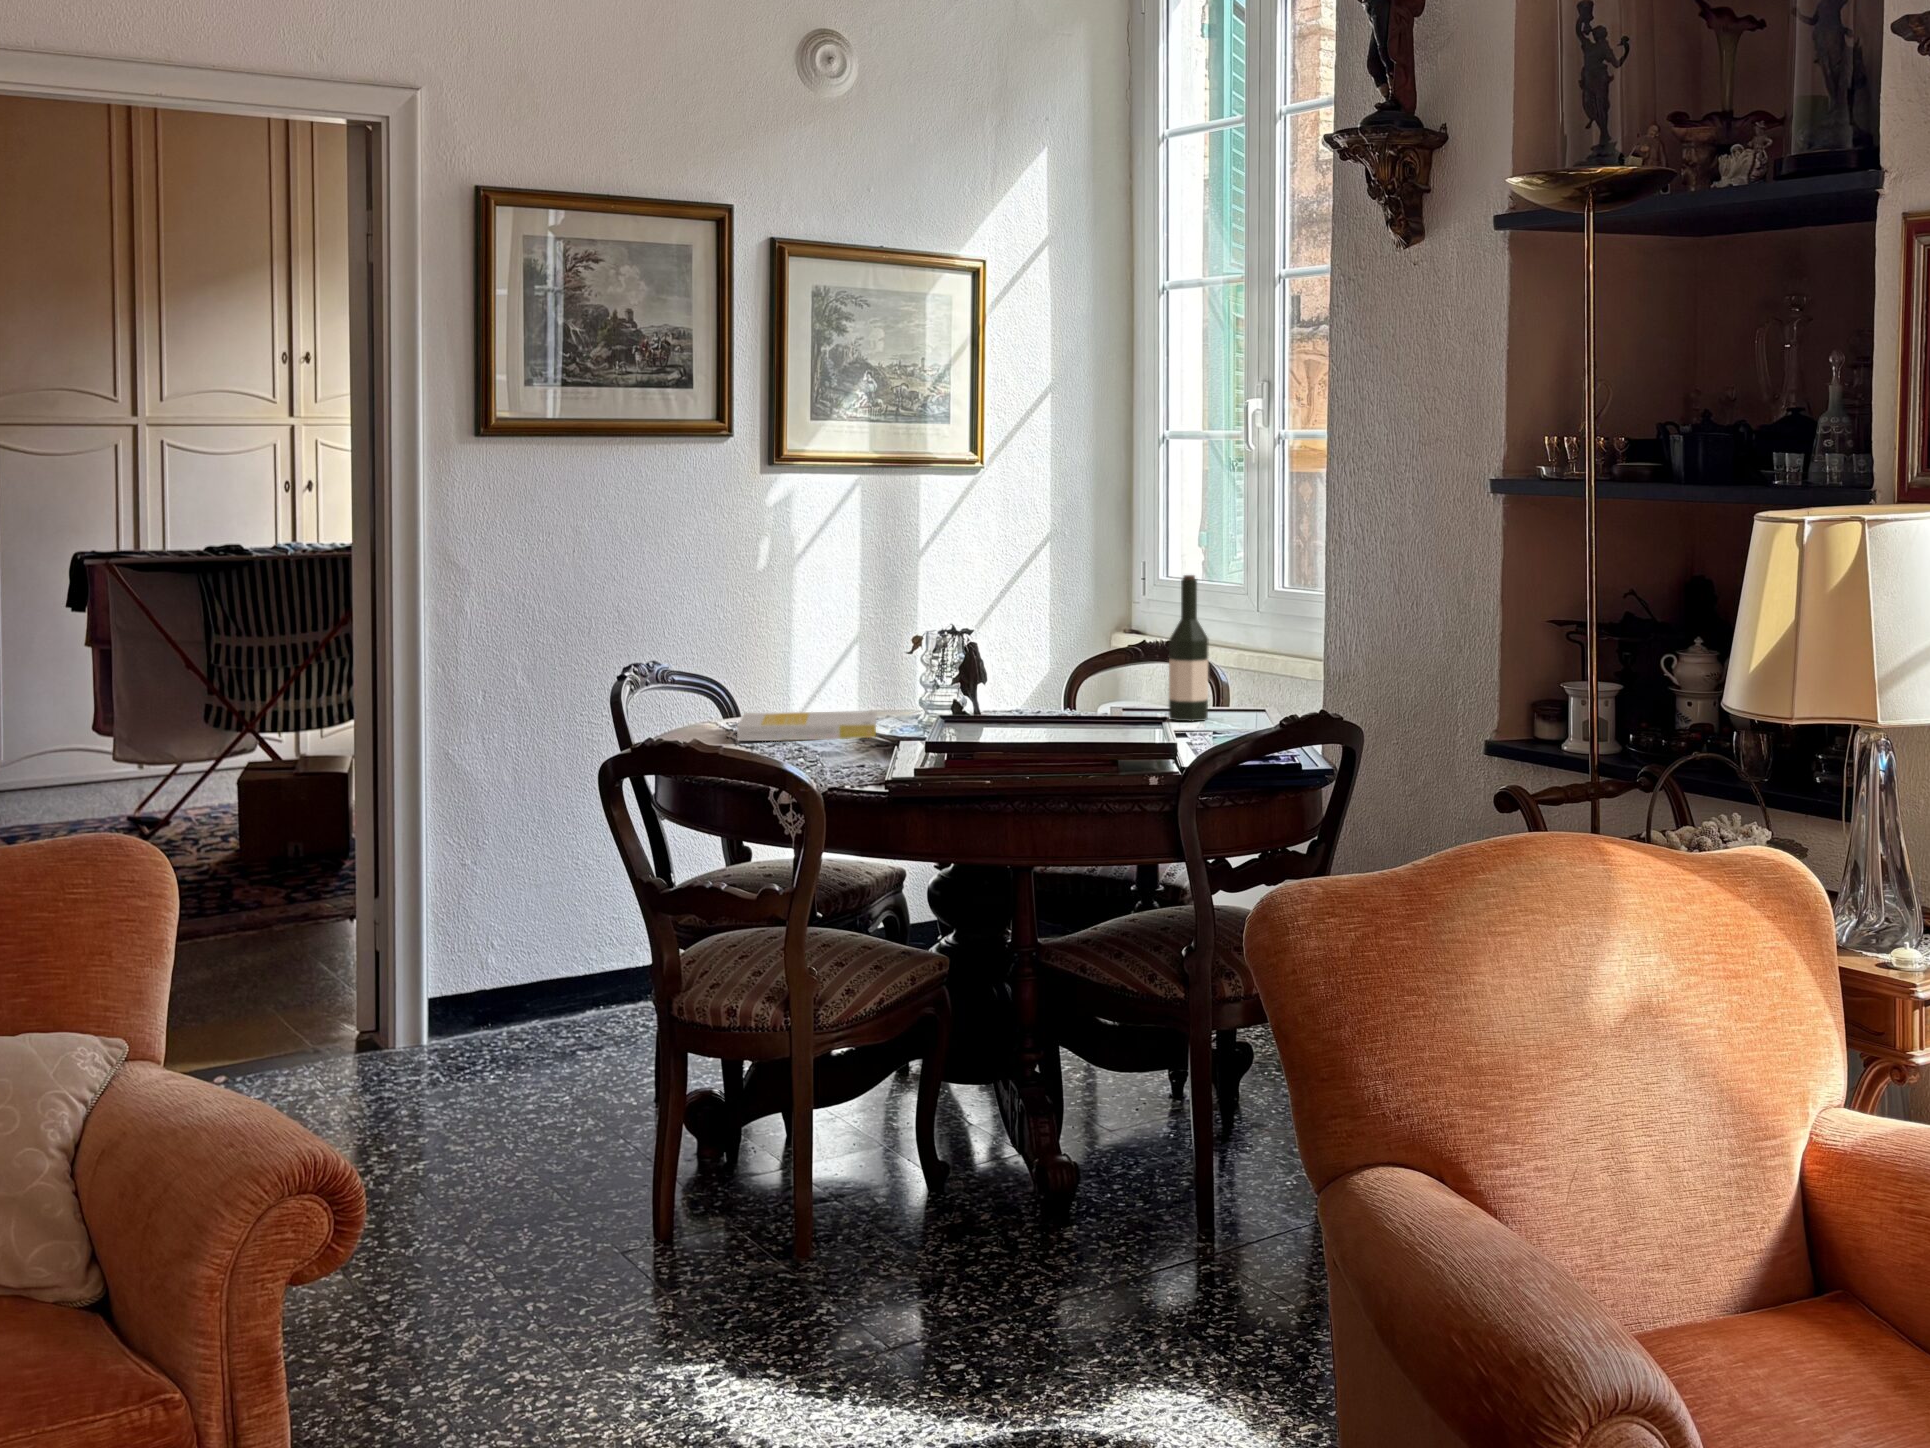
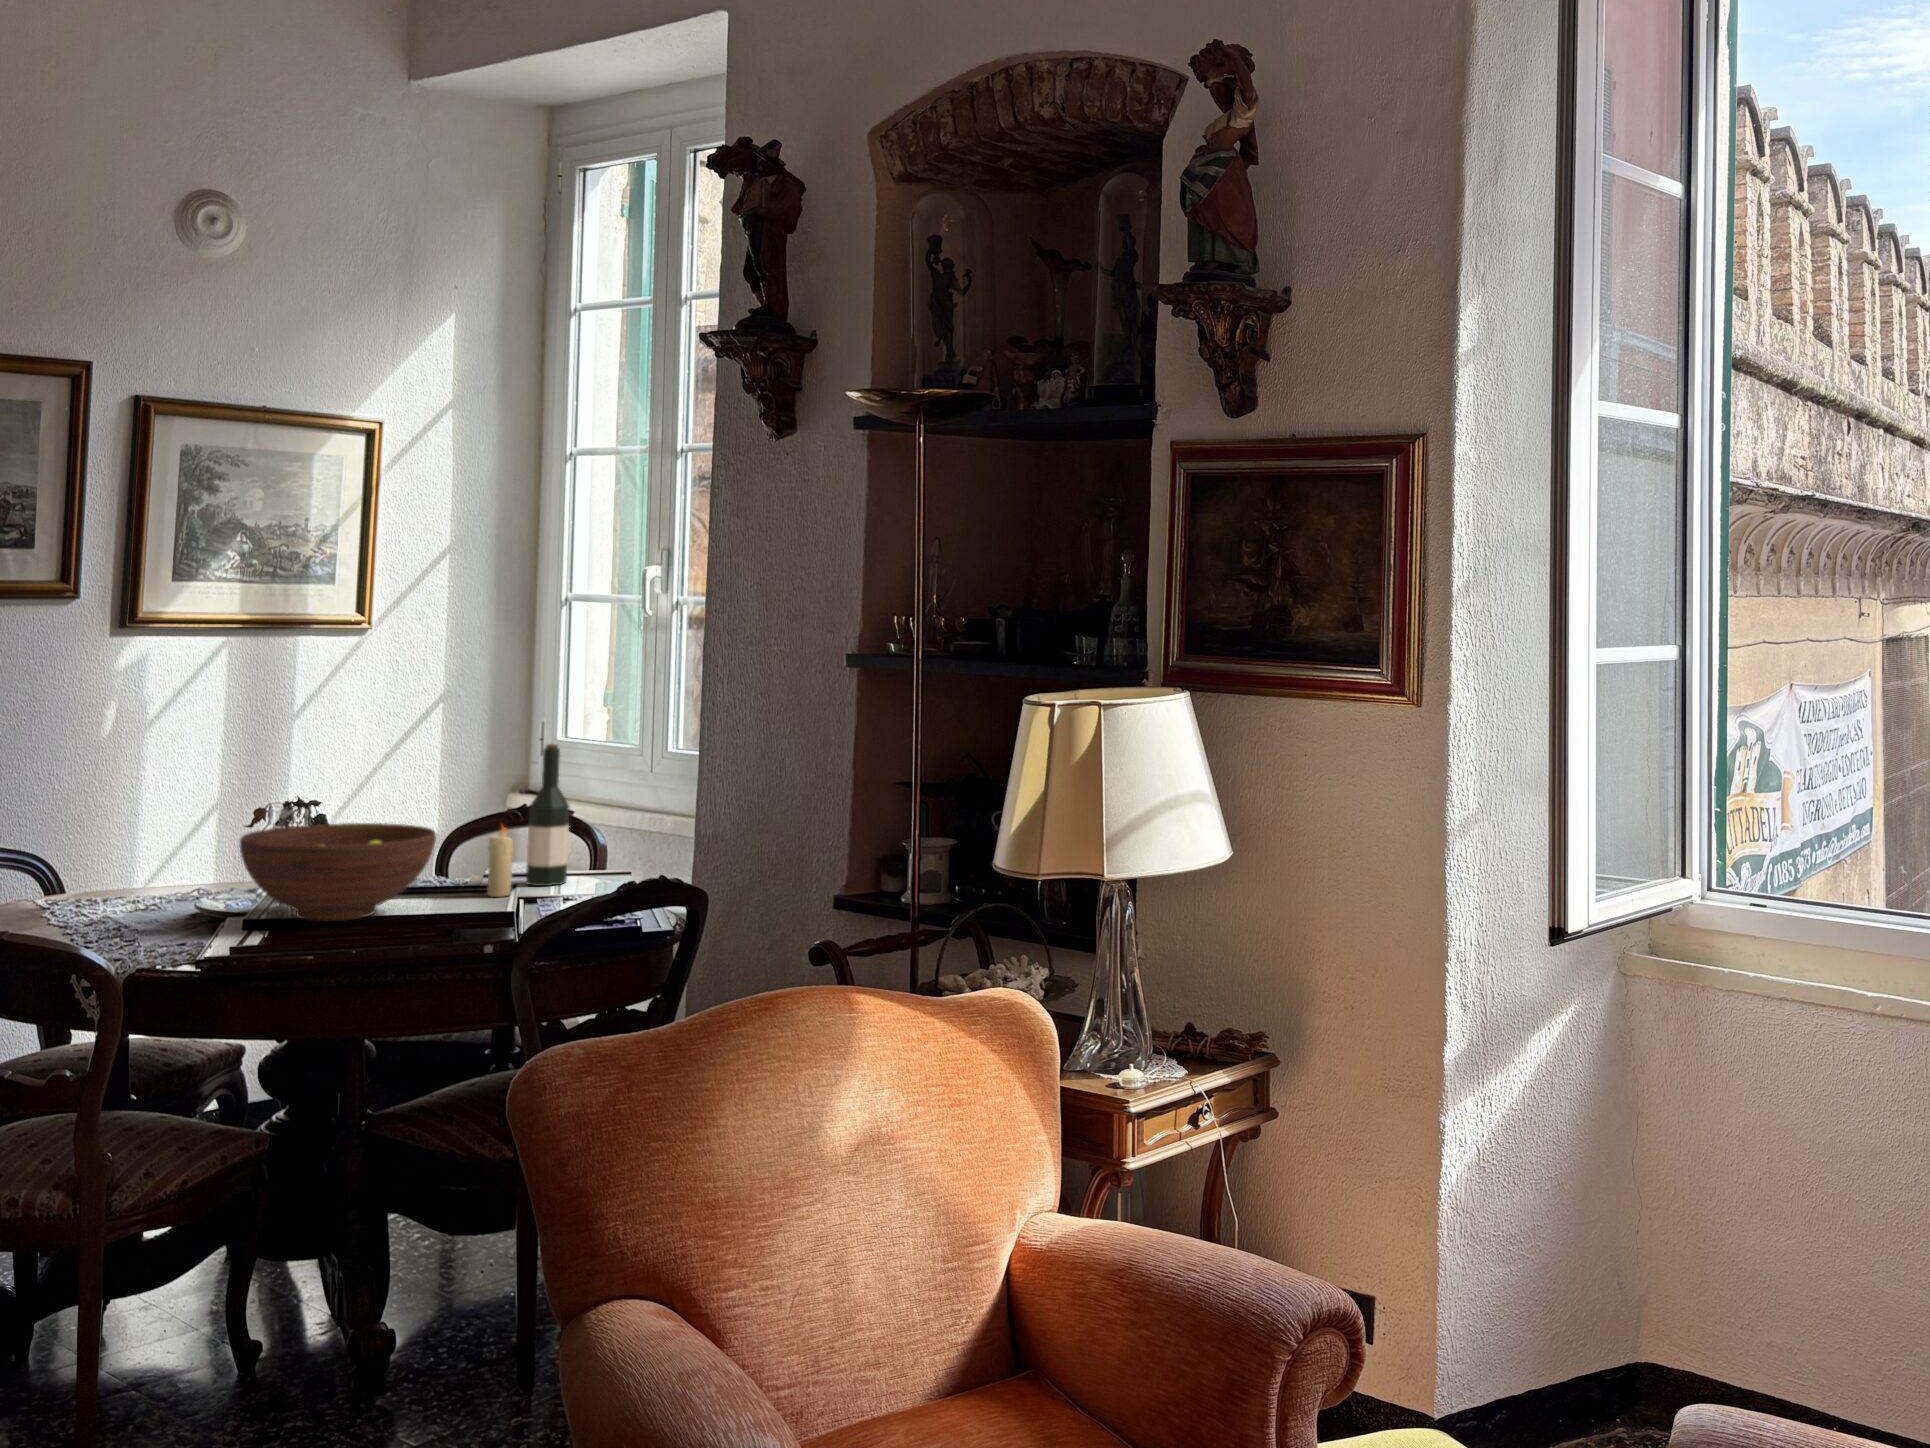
fruit bowl: none [906,652,1089,750] -> present [239,823,436,921]
candle: none [1135,655,1159,731] -> present [487,826,513,897]
book: present [737,711,877,741] -> none [51,884,216,920]

